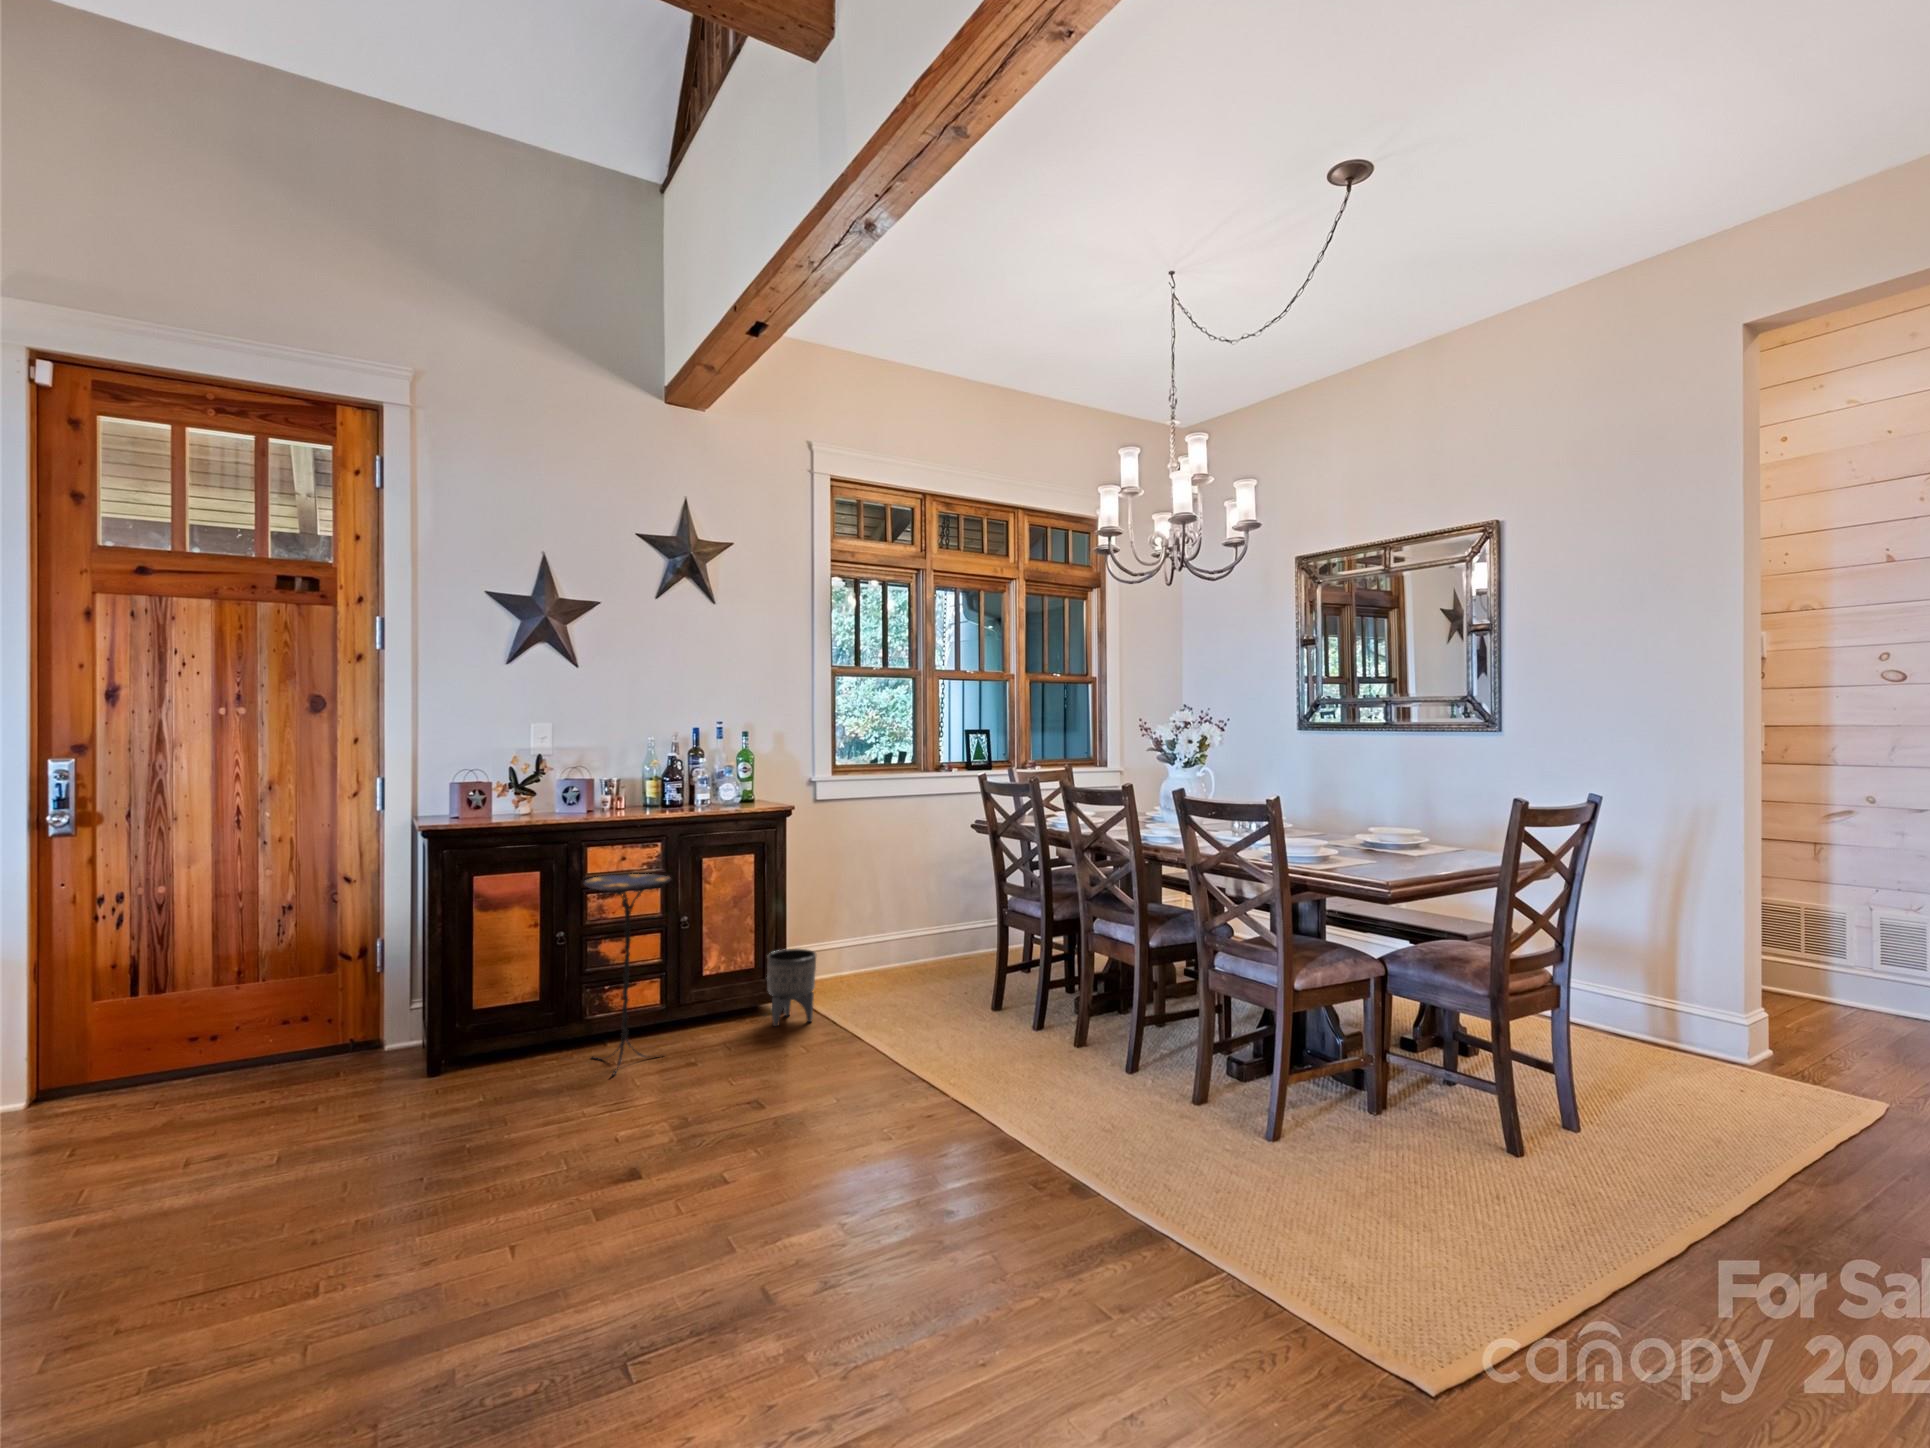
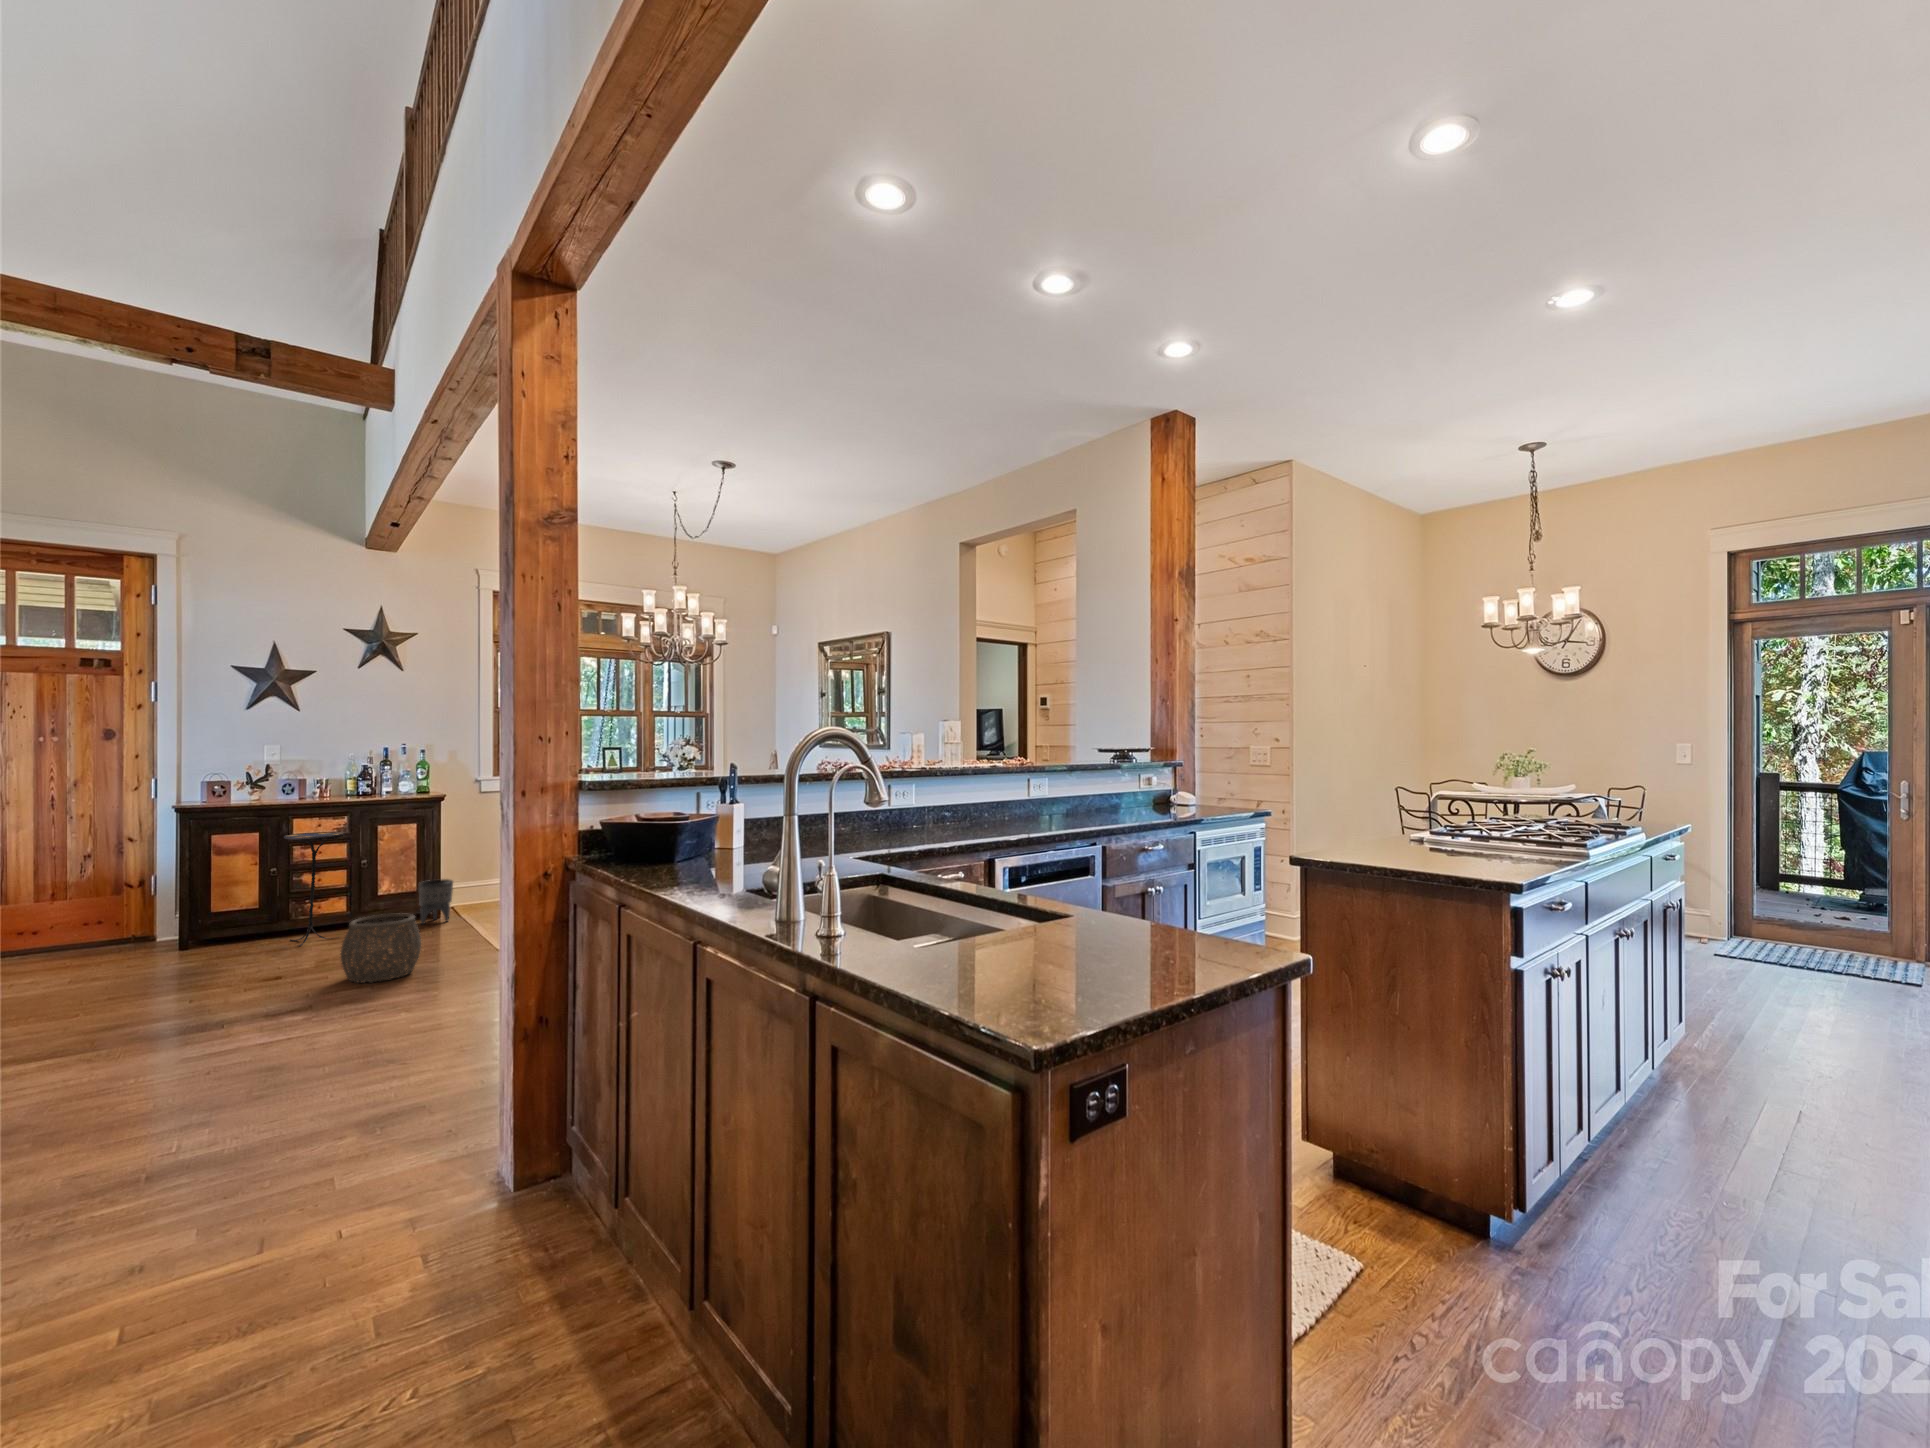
woven basket: none [736,1055,871,1211] -> present [340,913,421,983]

